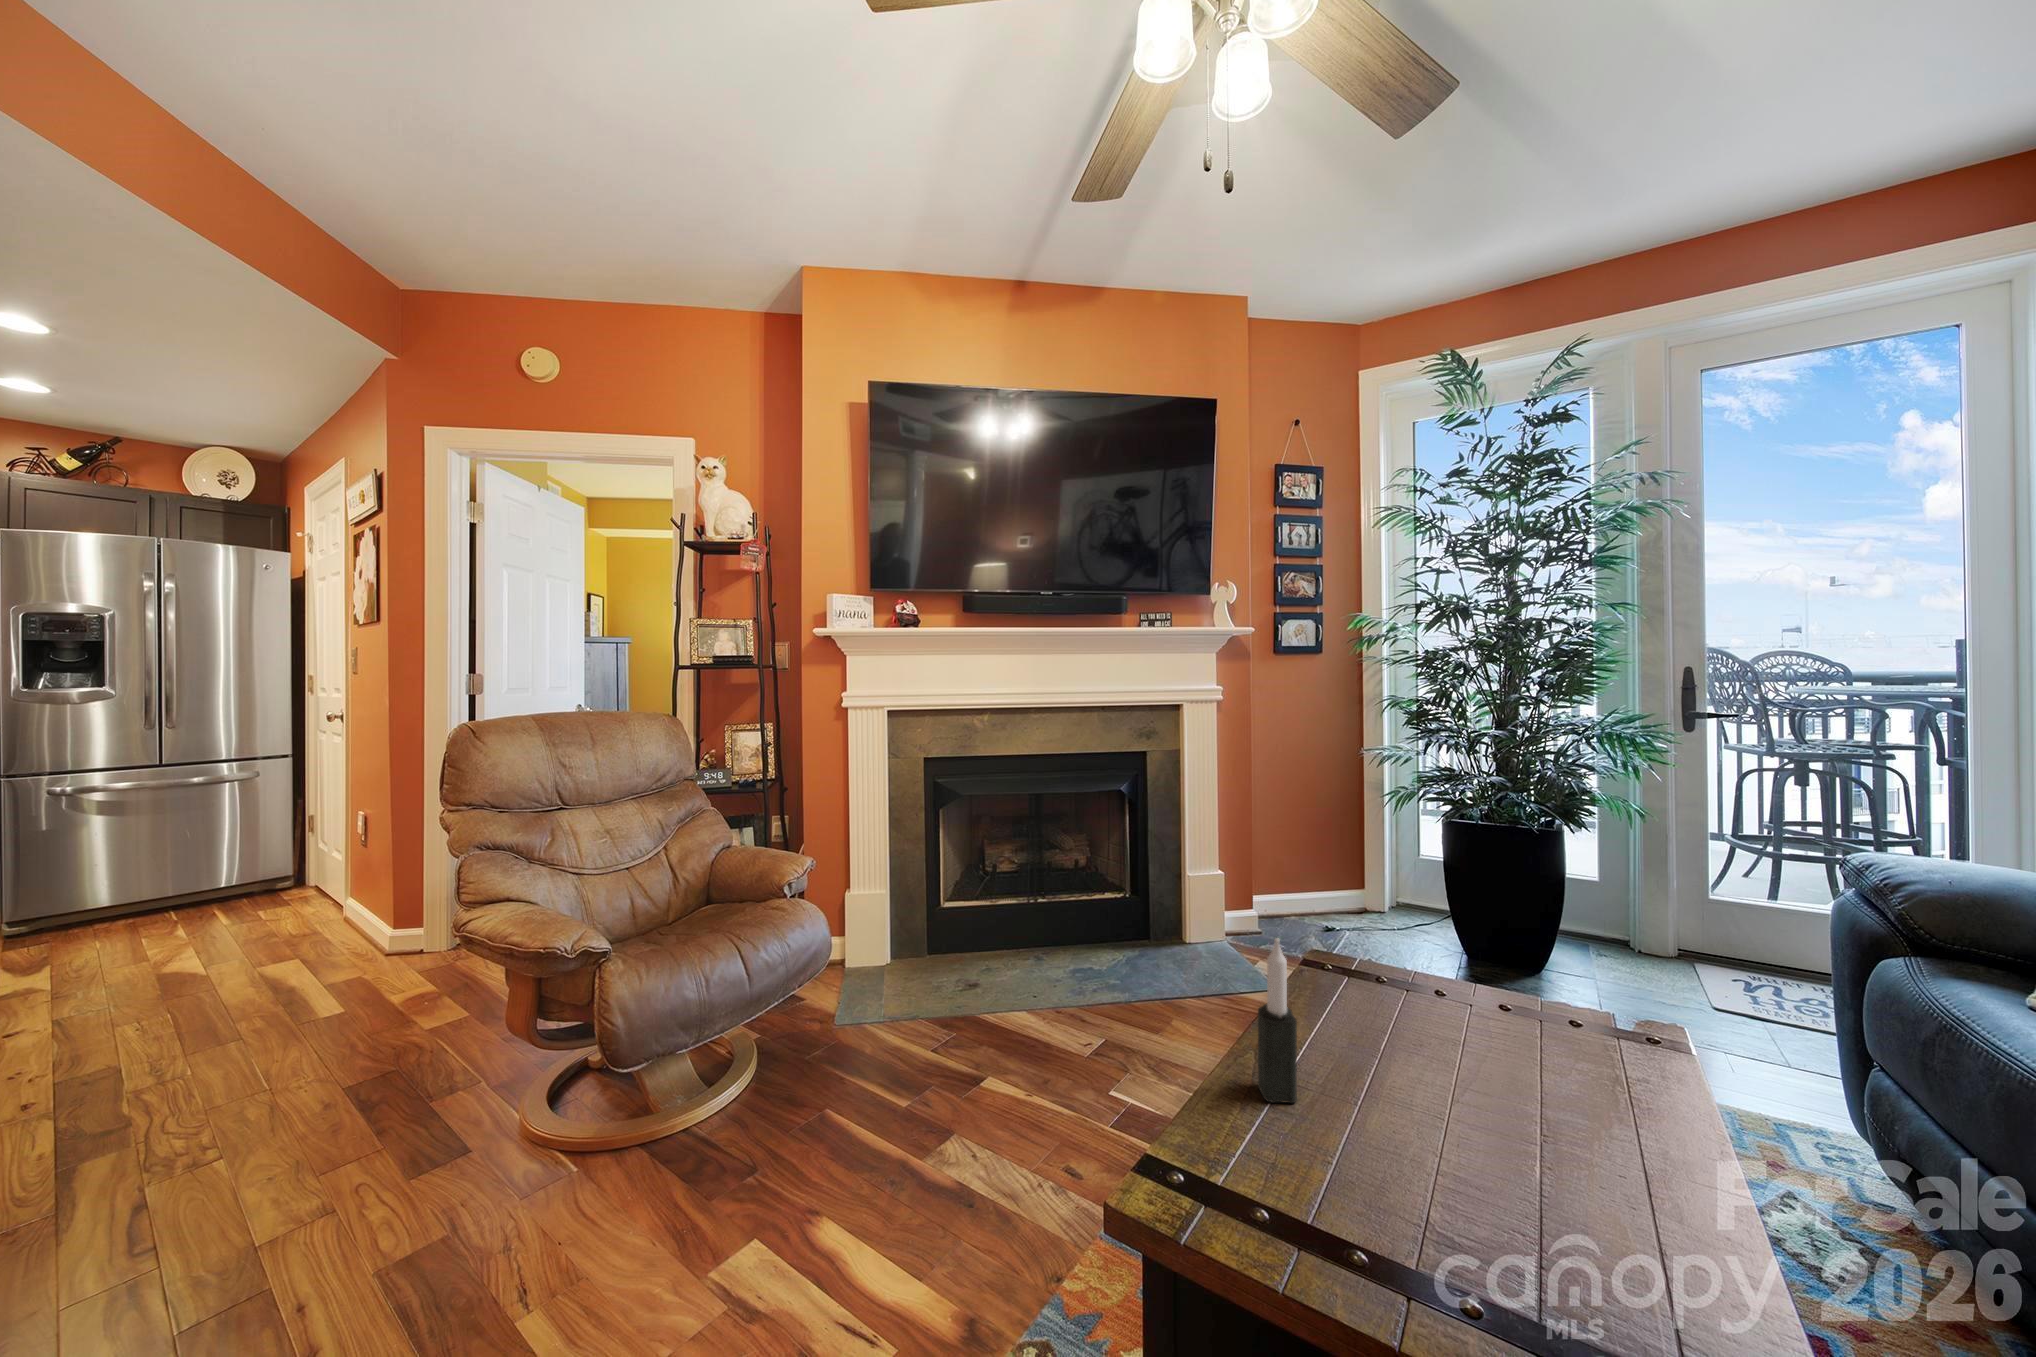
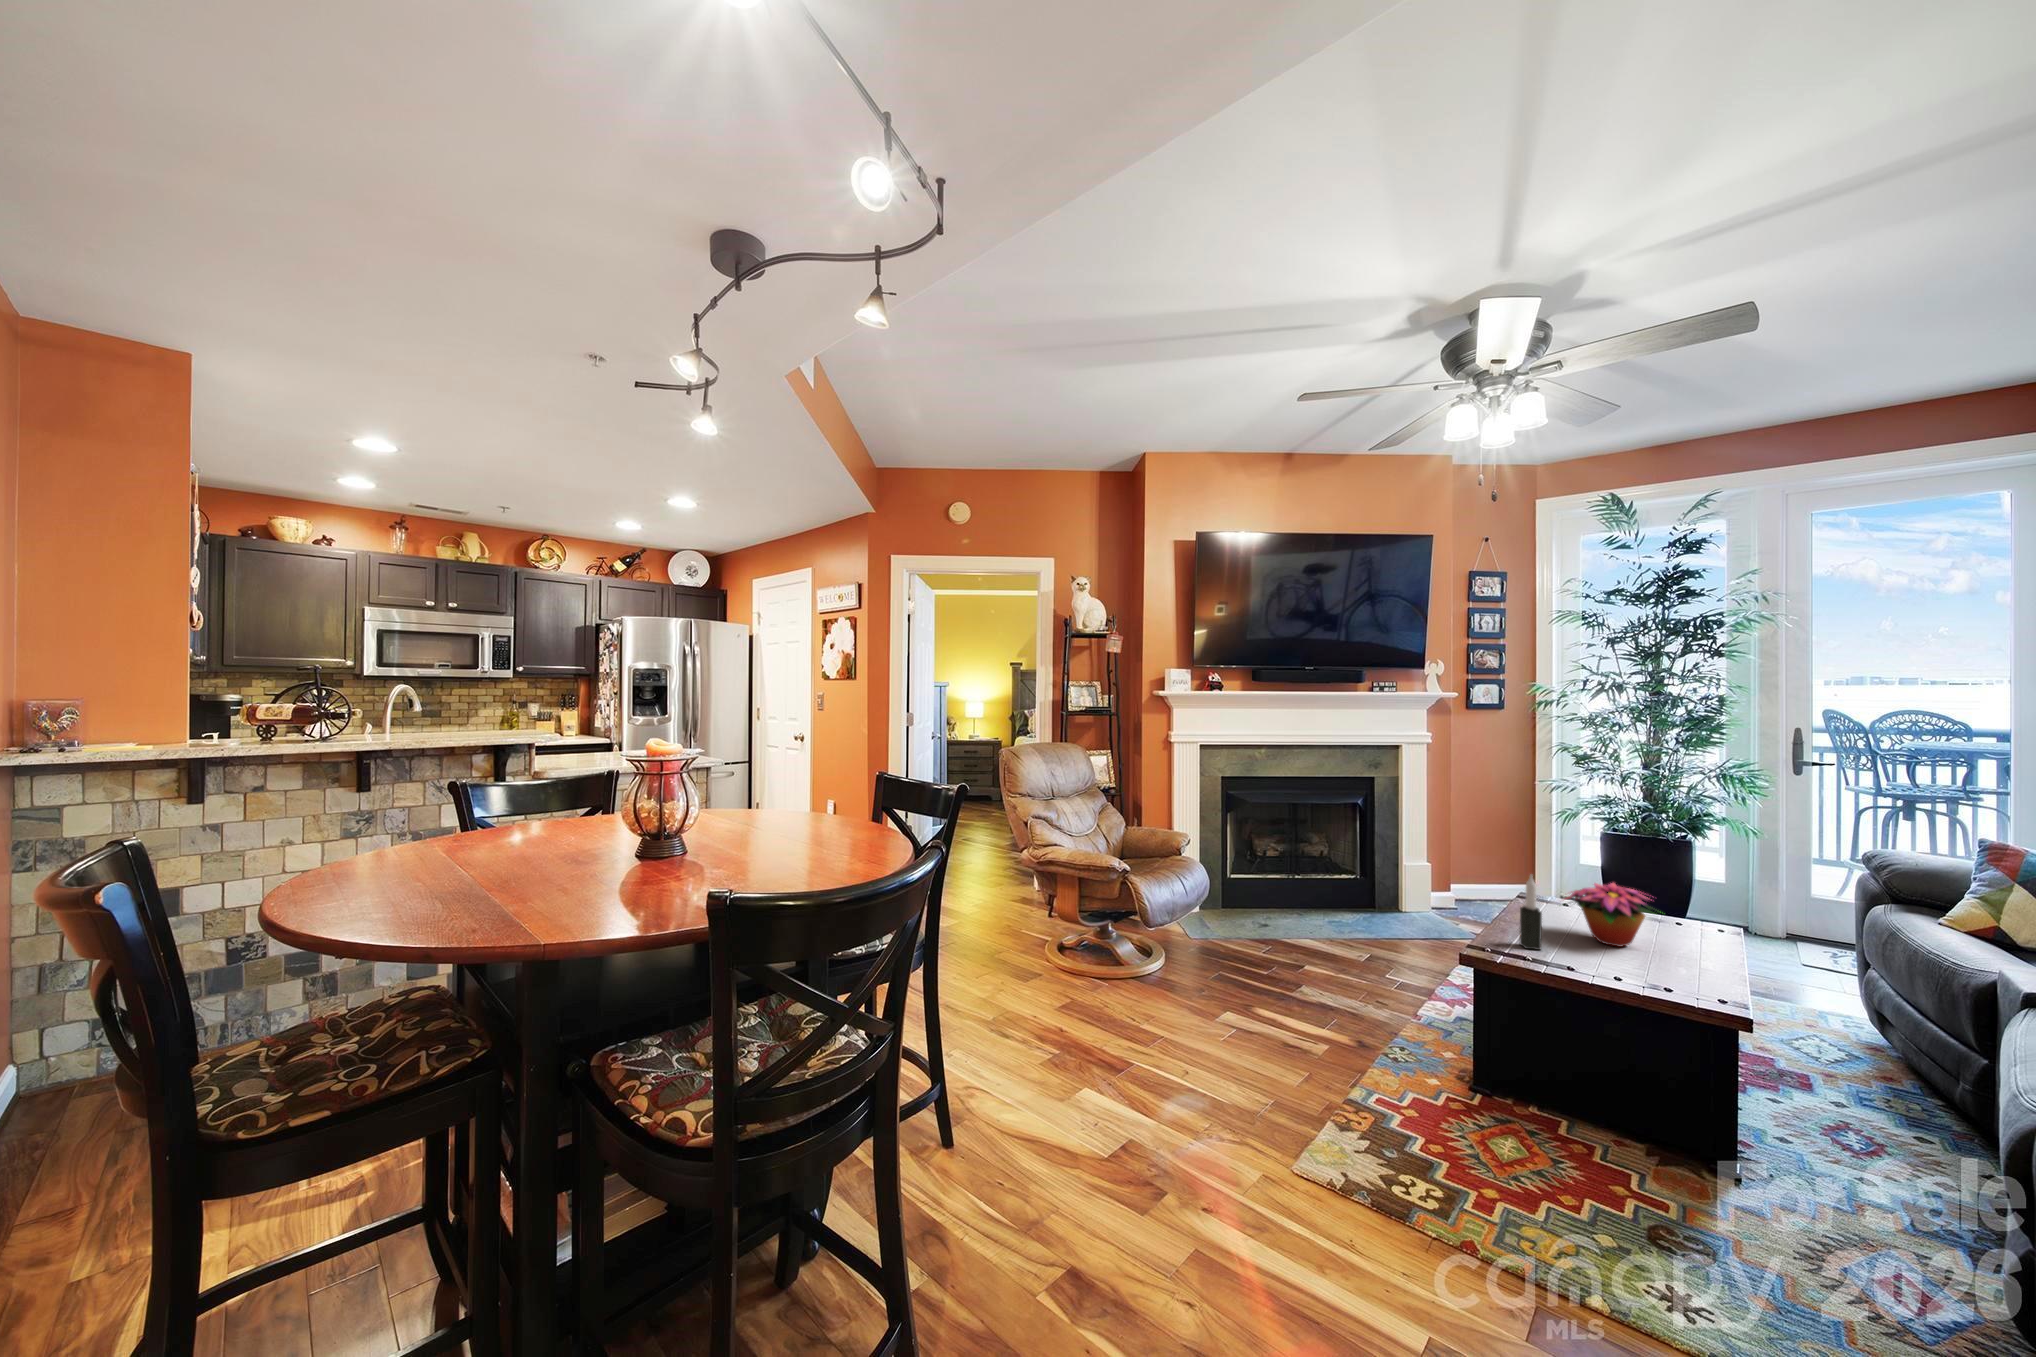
flower arrangement: none [1336,934,1544,1075] -> present [1565,883,1653,947]

